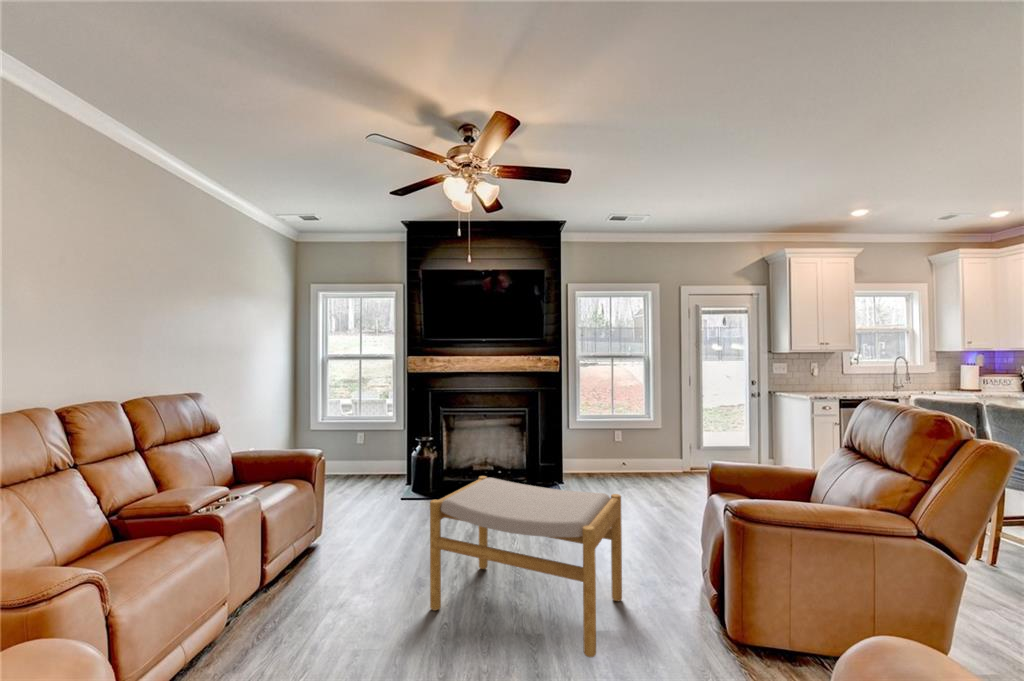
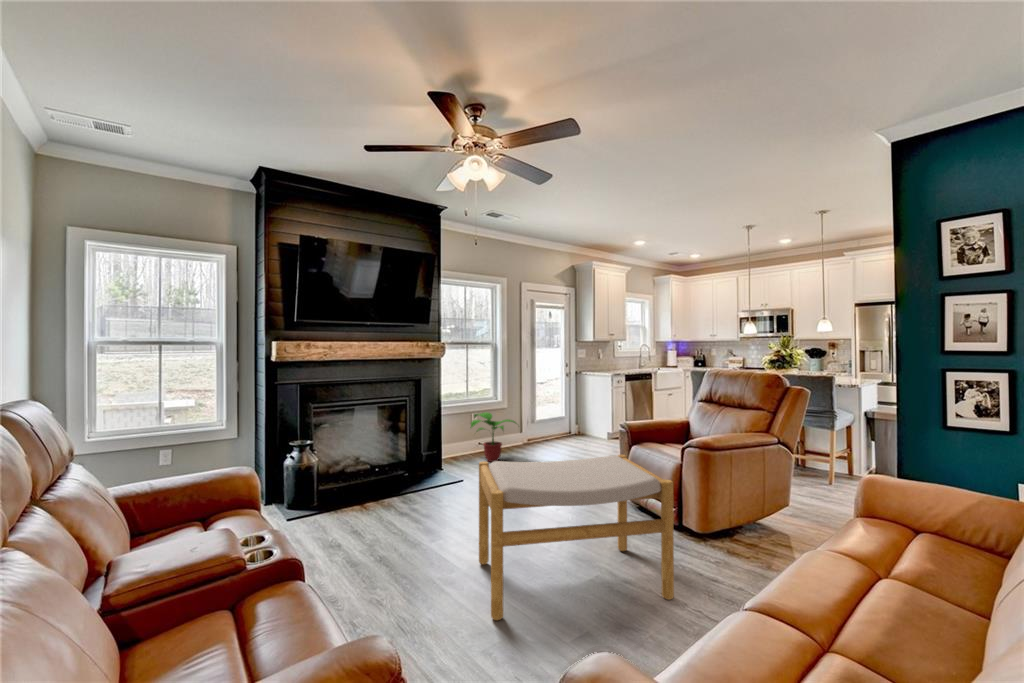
potted plant: none [593,431,653,485] -> present [470,412,516,462]

